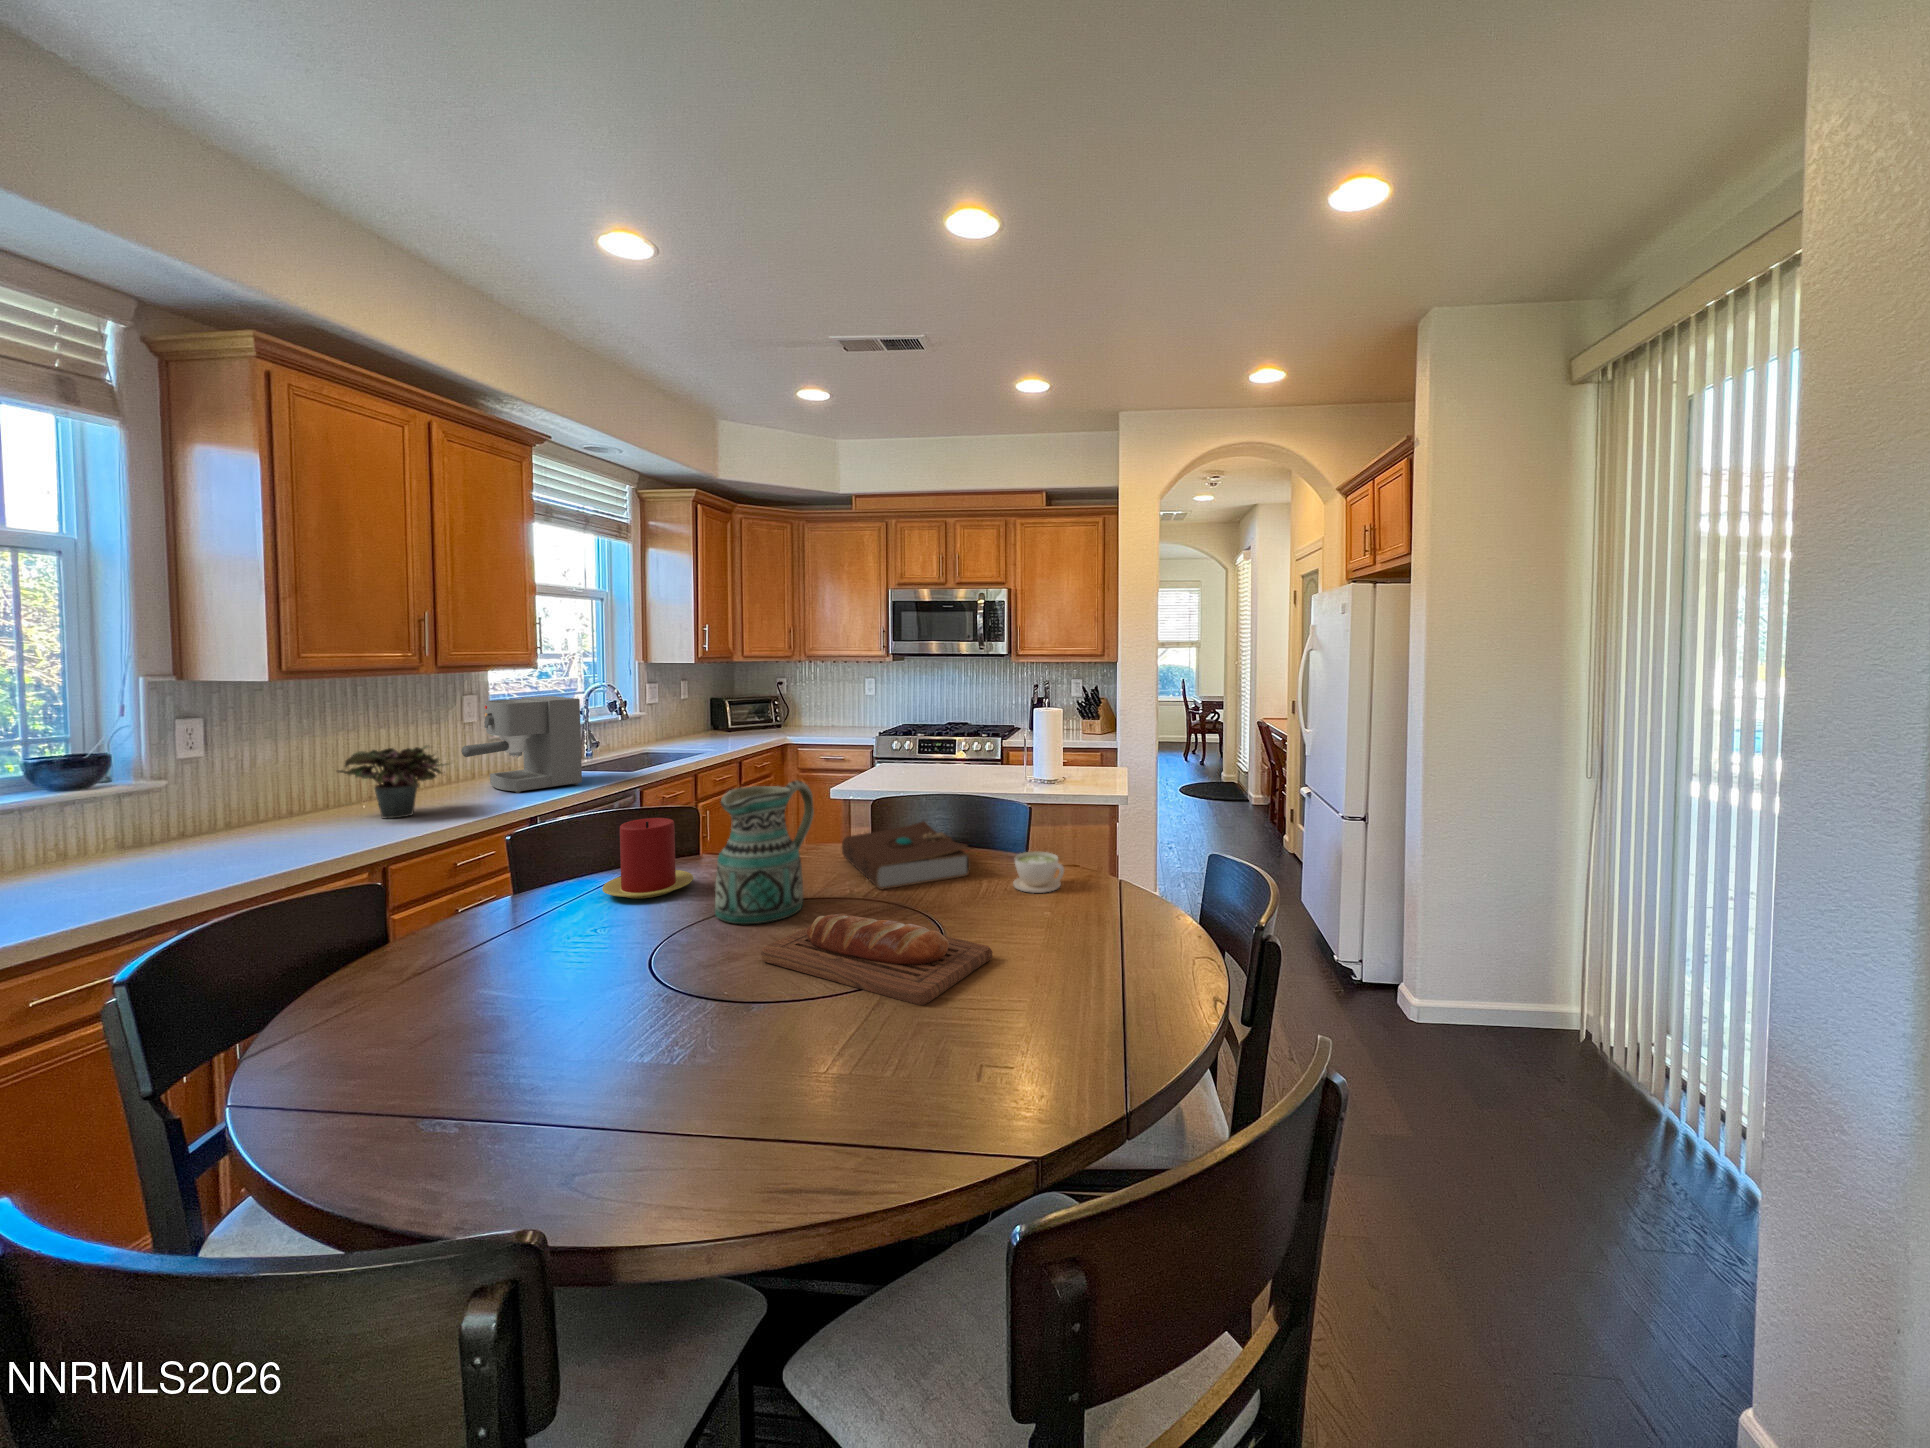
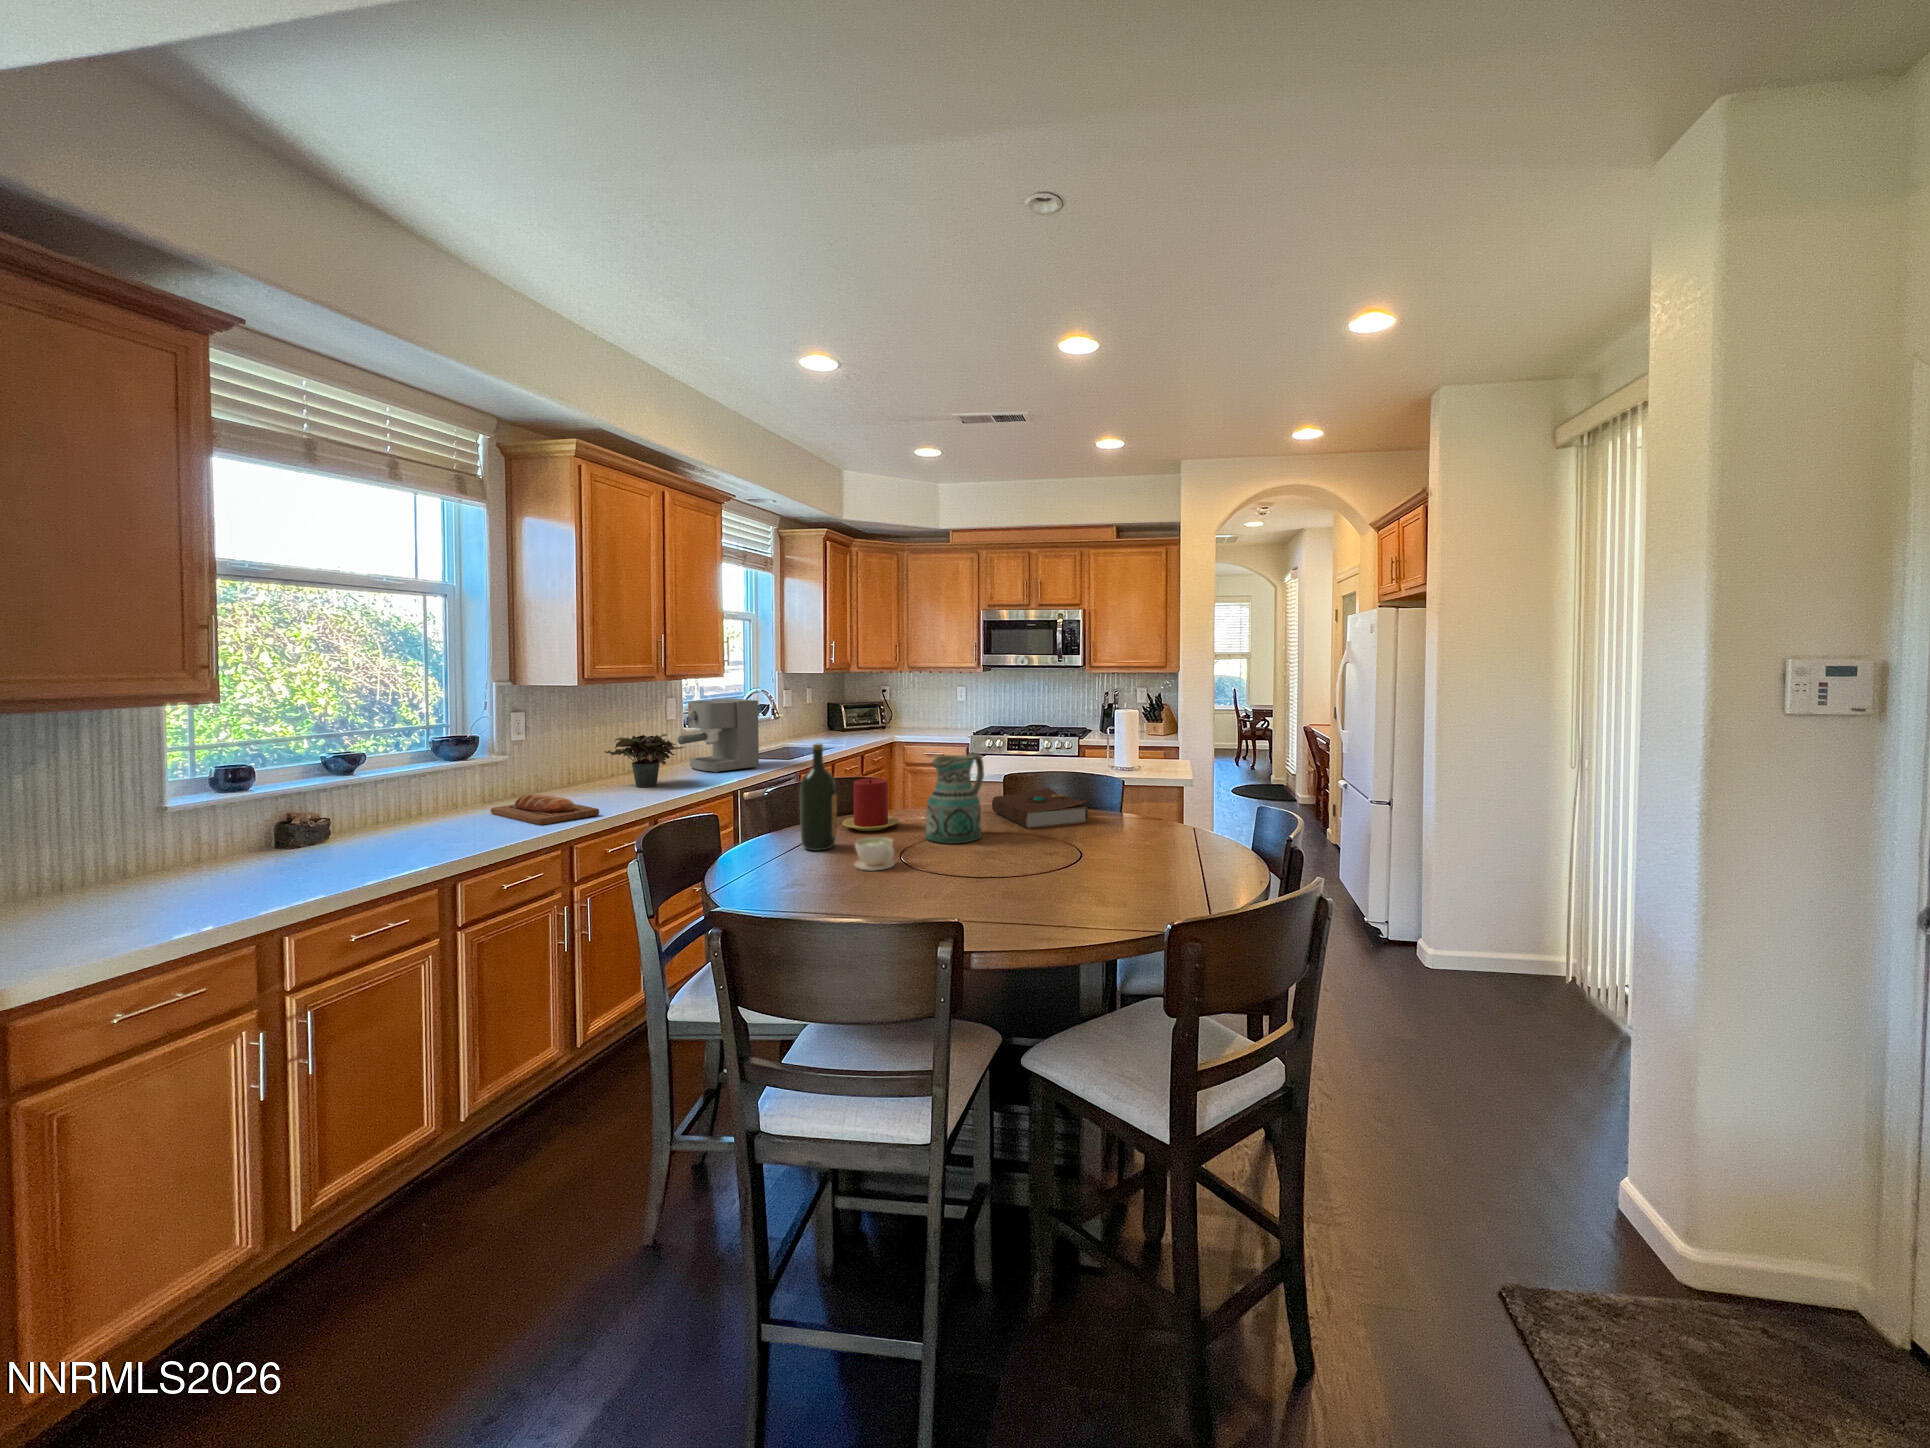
wine bottle: none [497,775,565,945] -> present [800,744,837,851]
coffee cup: present [1013,851,1064,893] -> present [854,837,895,871]
bread loaf: present [761,913,992,1005] -> present [491,794,599,825]

